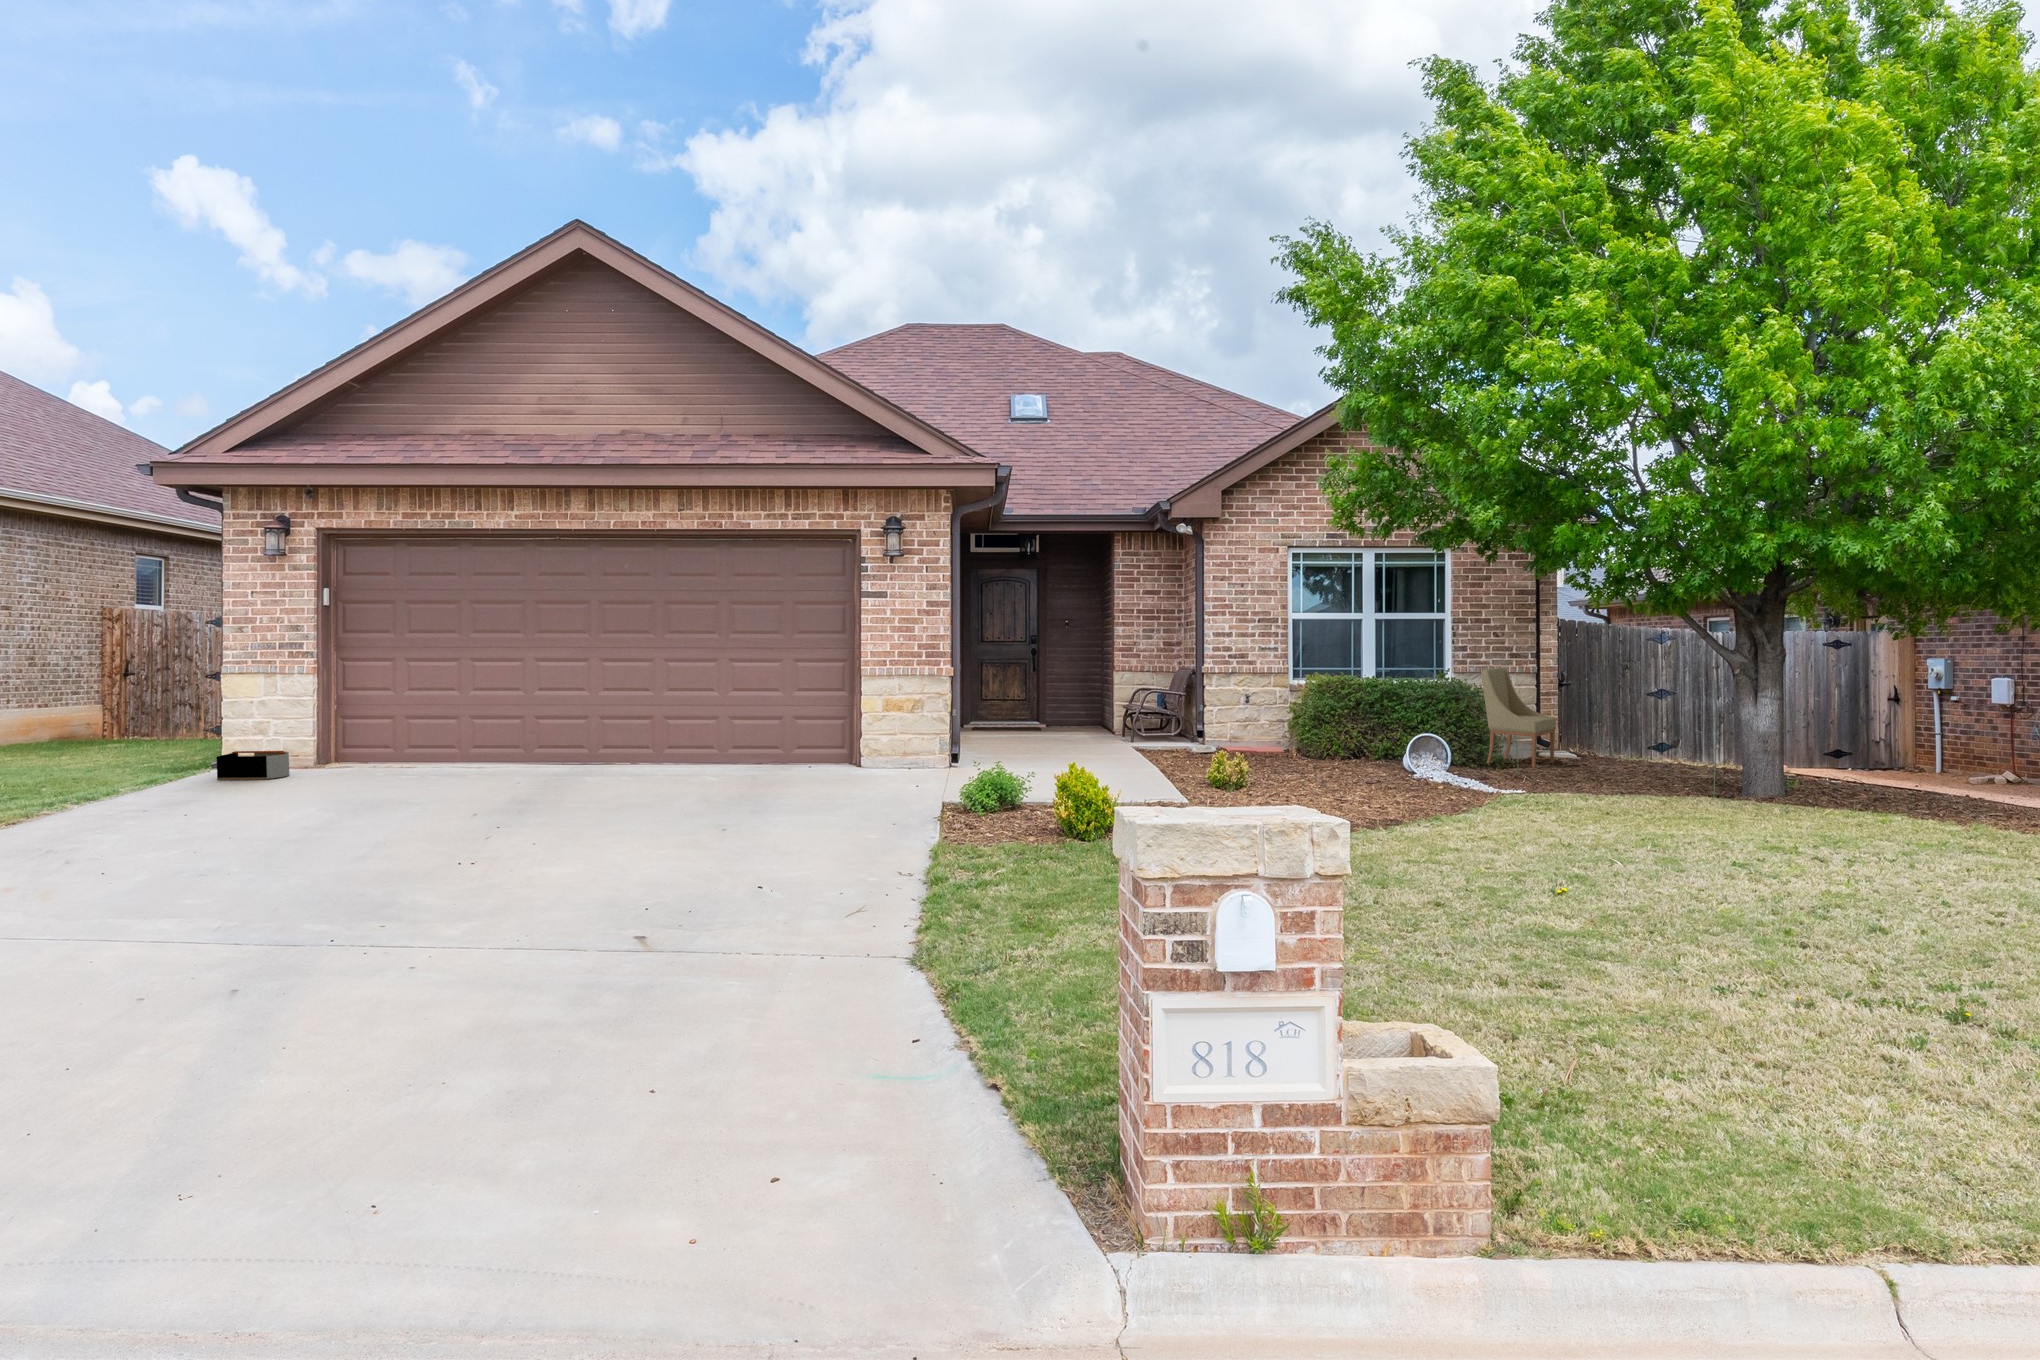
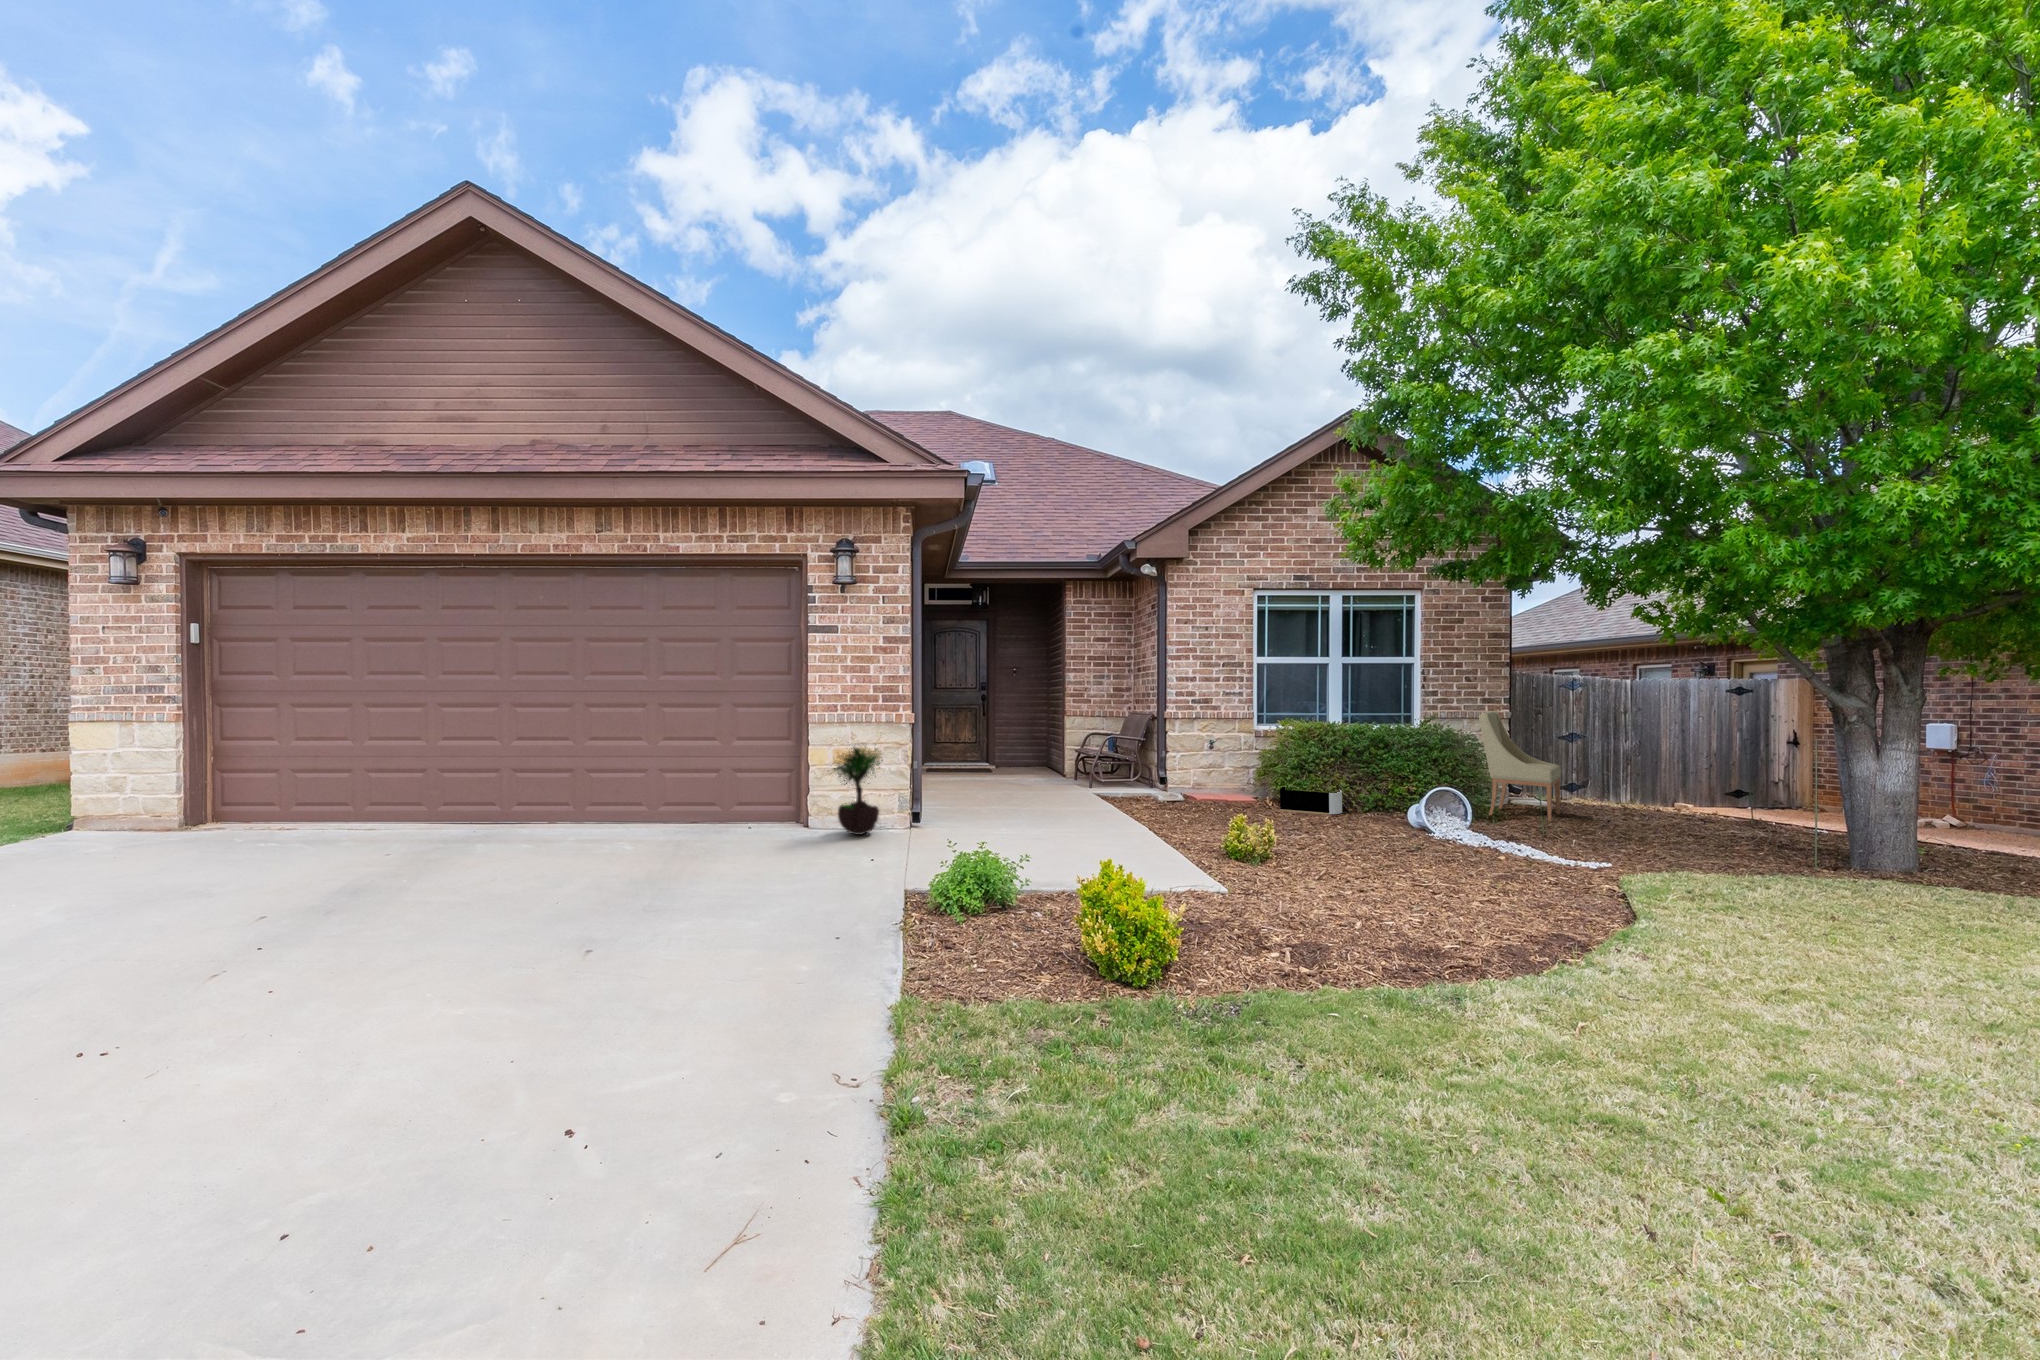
potted tree: none [882,688,931,770] -> present [828,744,883,835]
storage bin: present [217,751,289,780] -> present [1280,787,1342,815]

